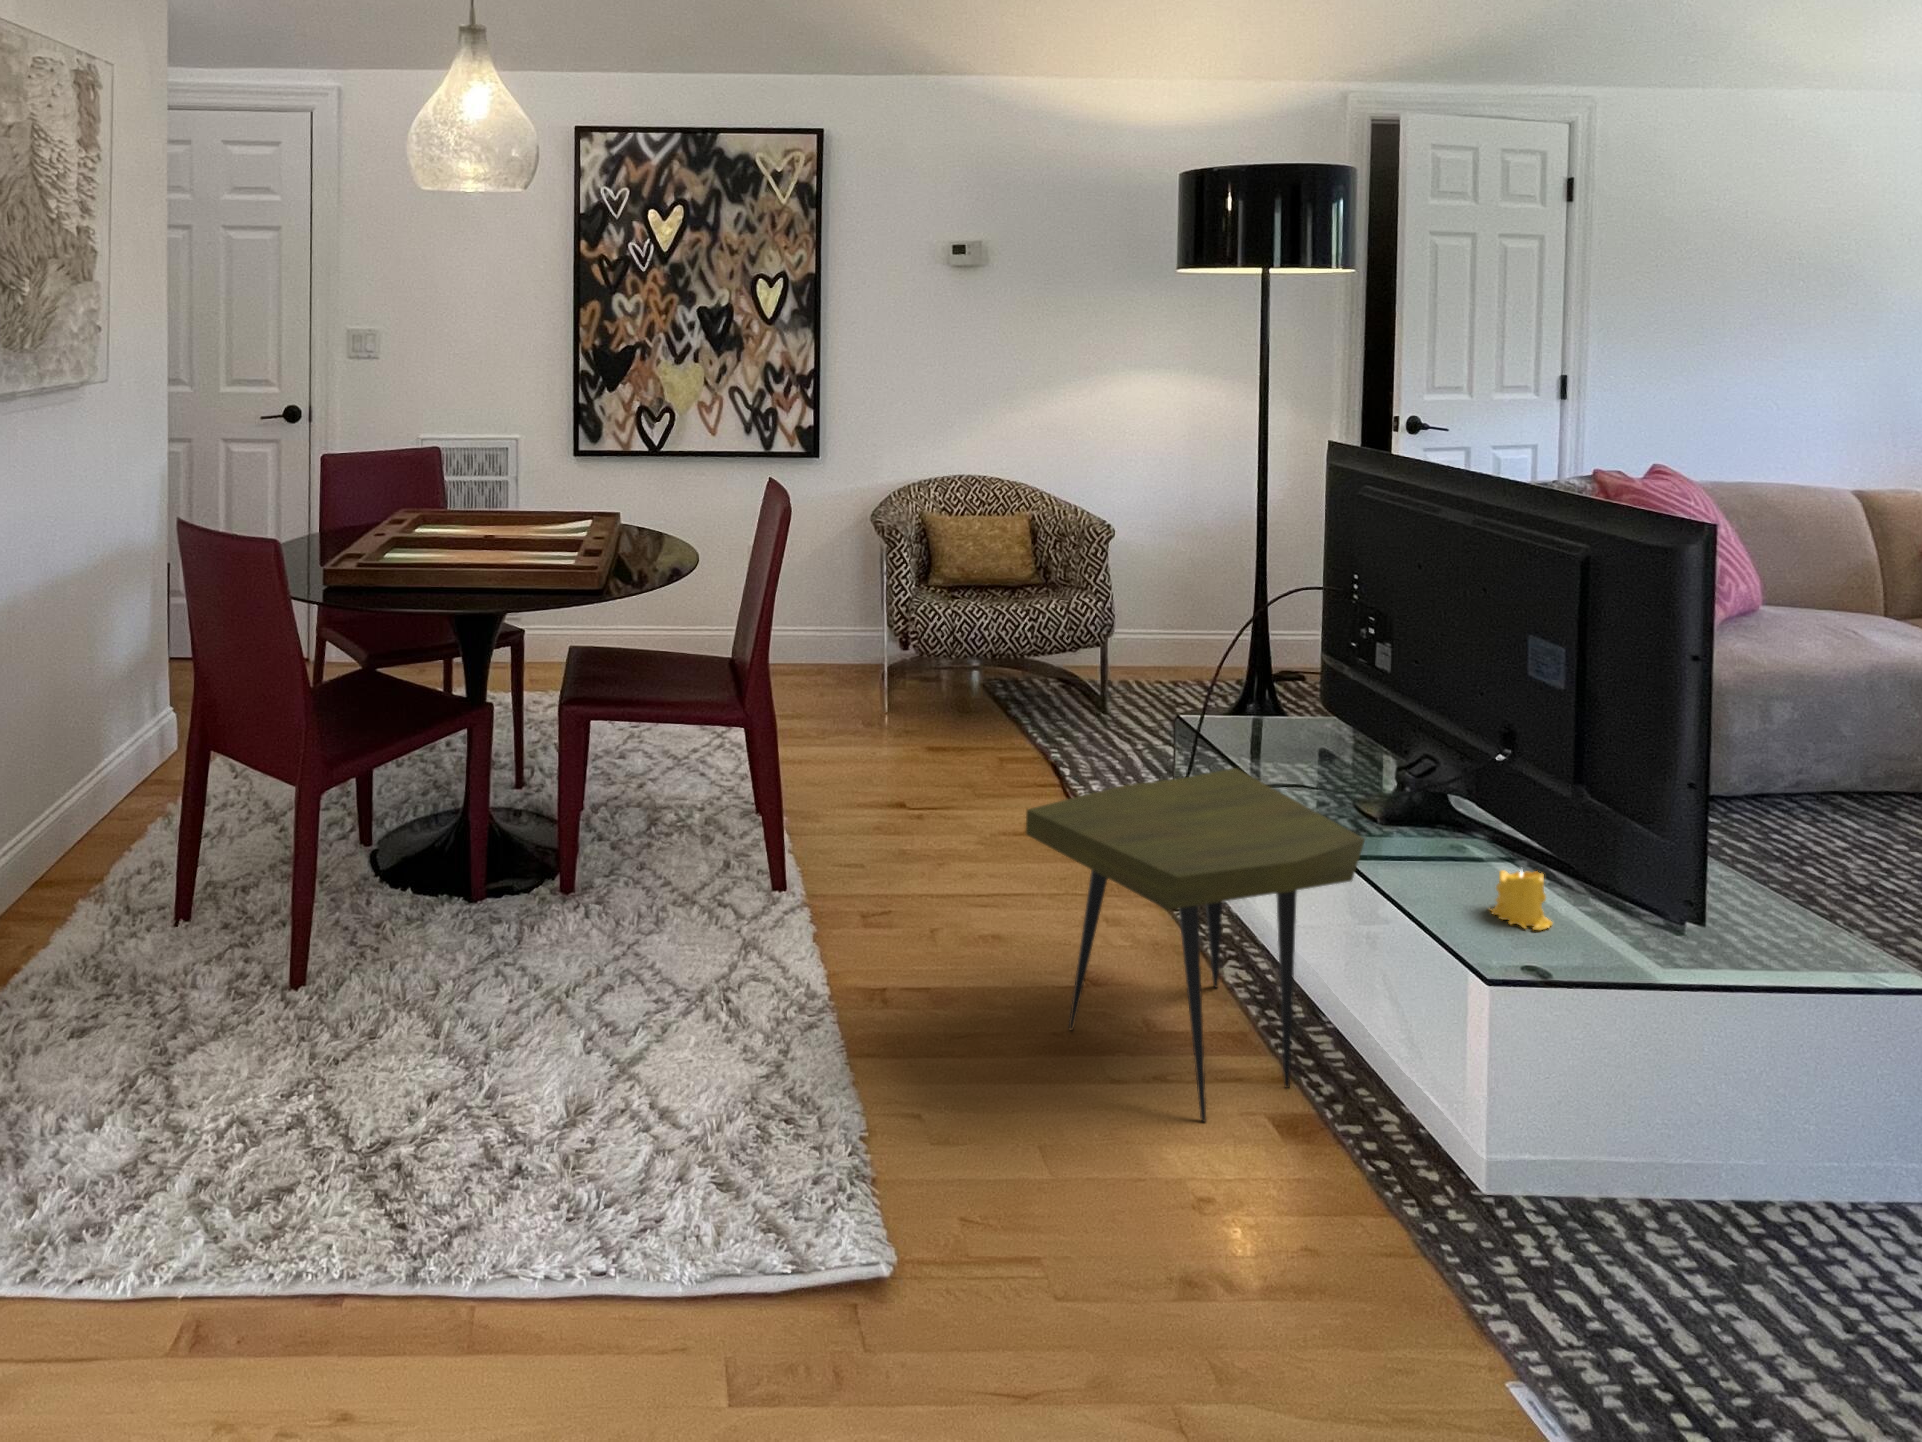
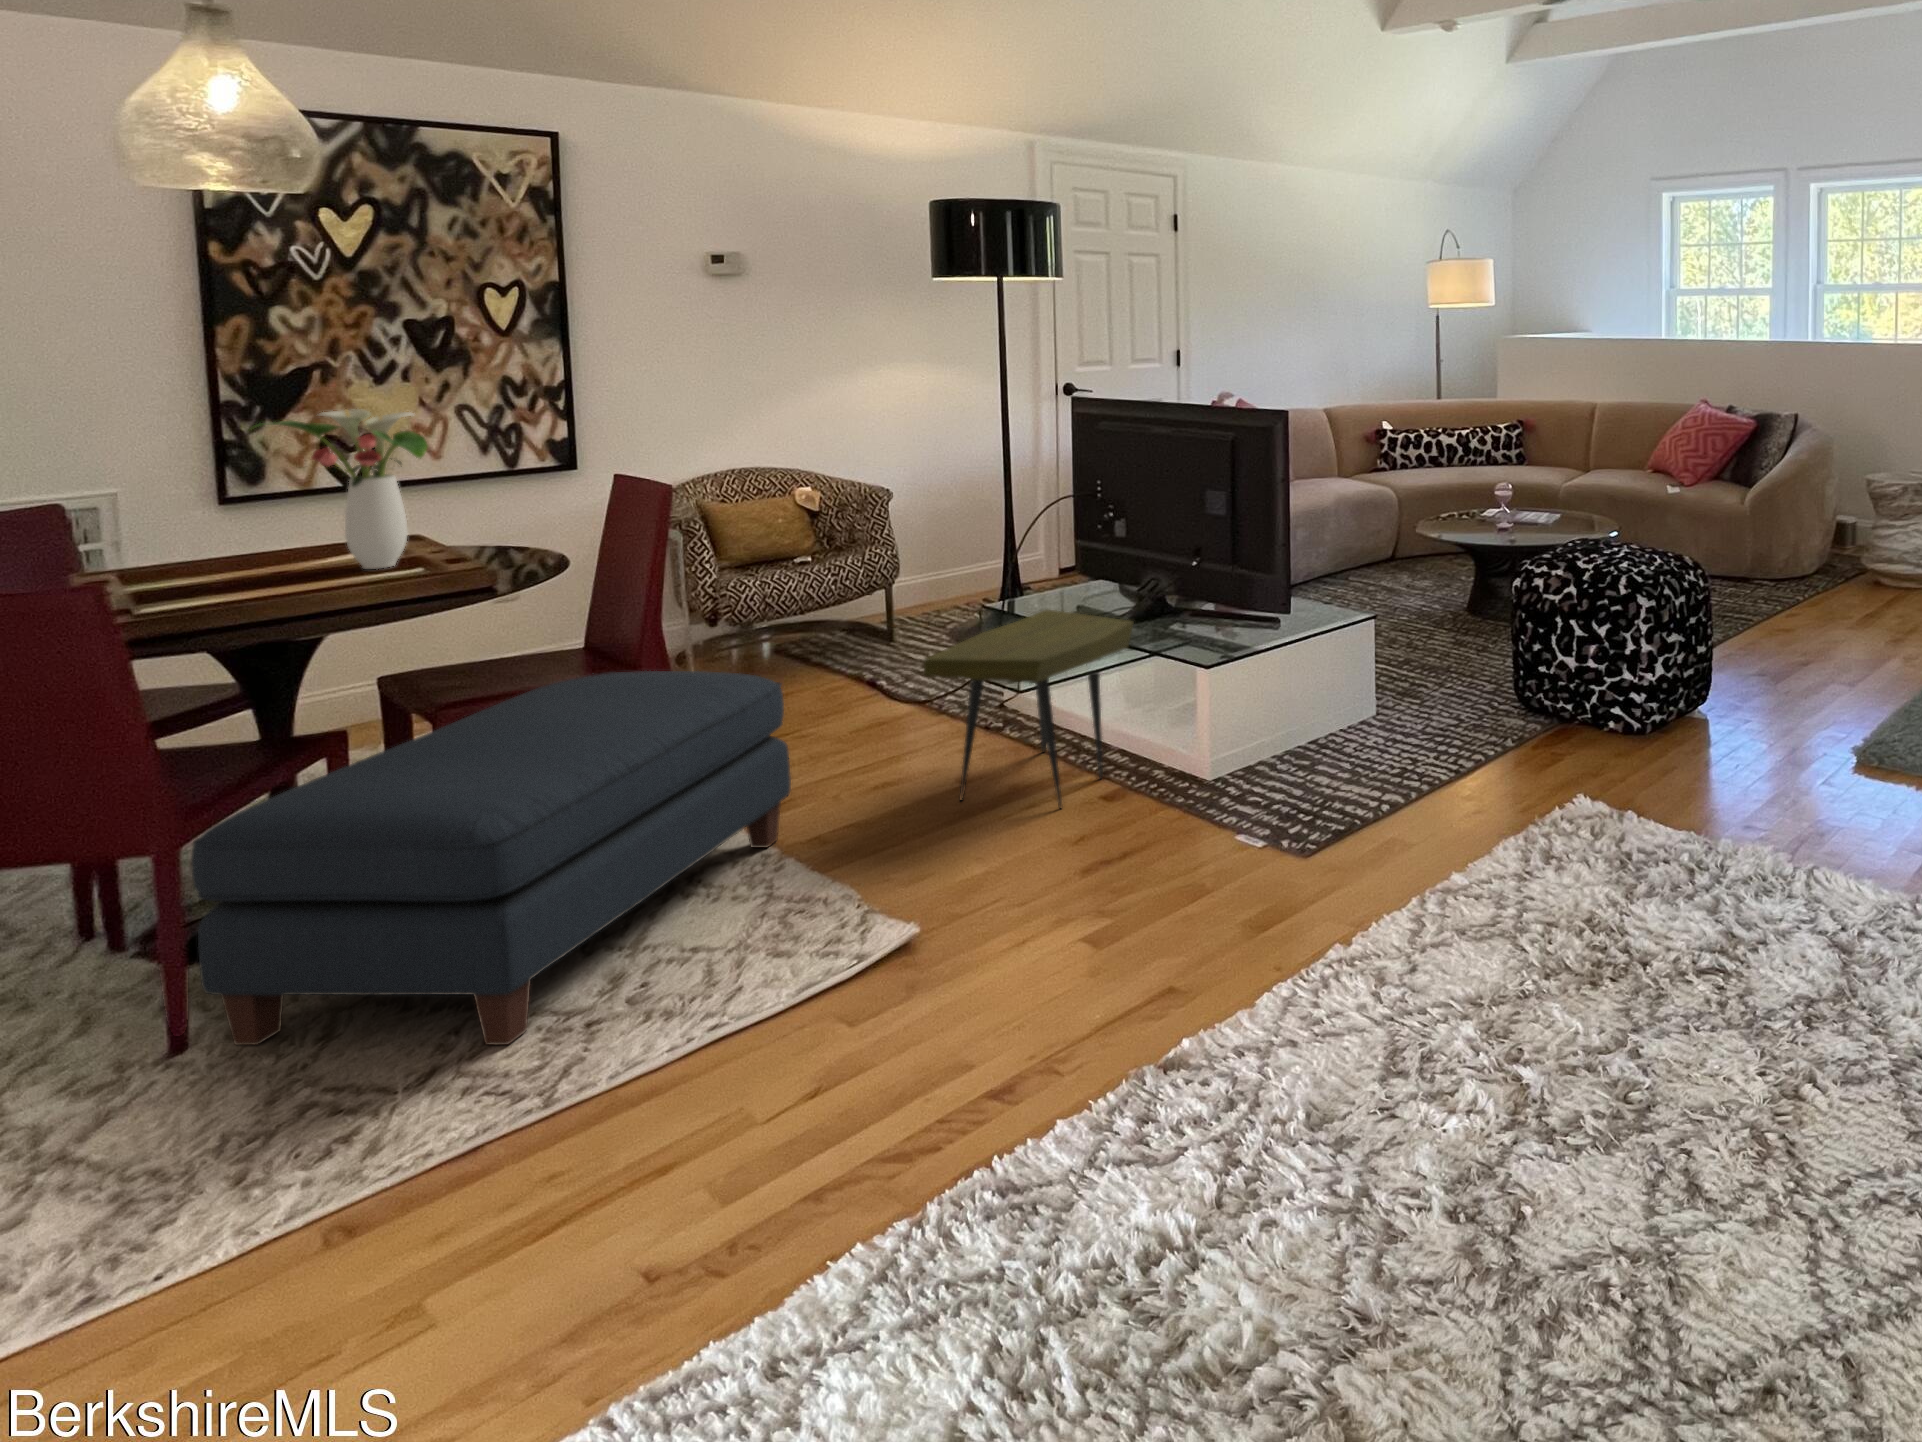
flower arrangement: none [458,396,582,558] -> present [253,409,427,569]
ottoman: none [318,709,862,1171] -> present [192,671,791,1045]
candle: present [1490,870,1553,930] -> none [1198,611,1229,644]

